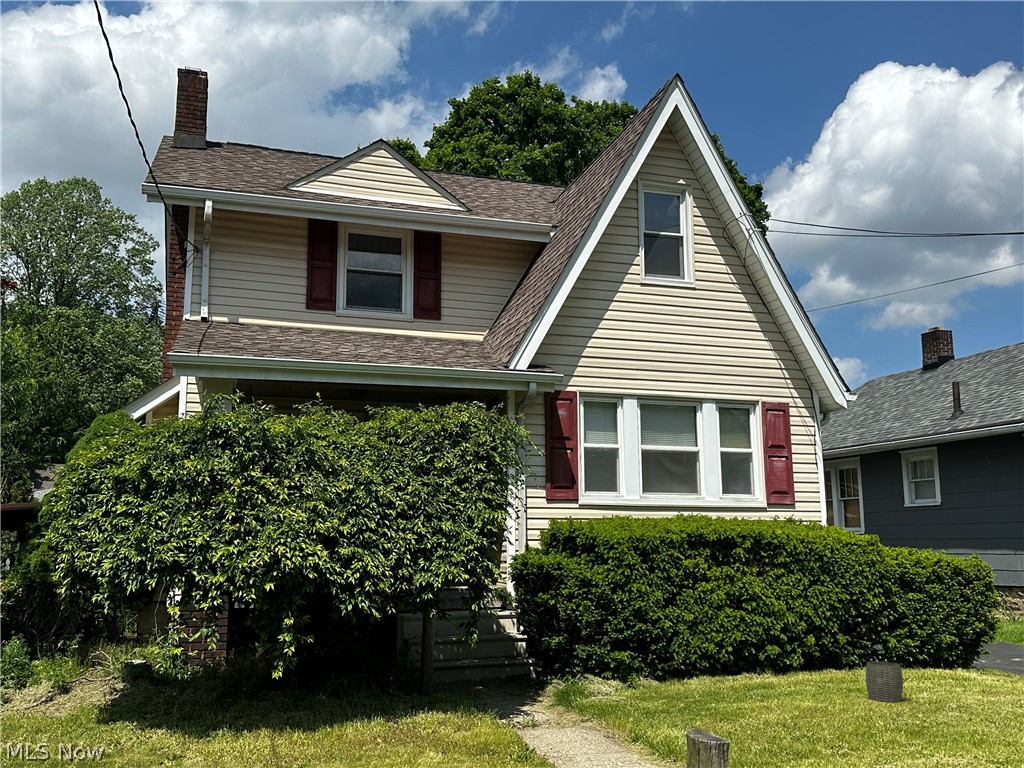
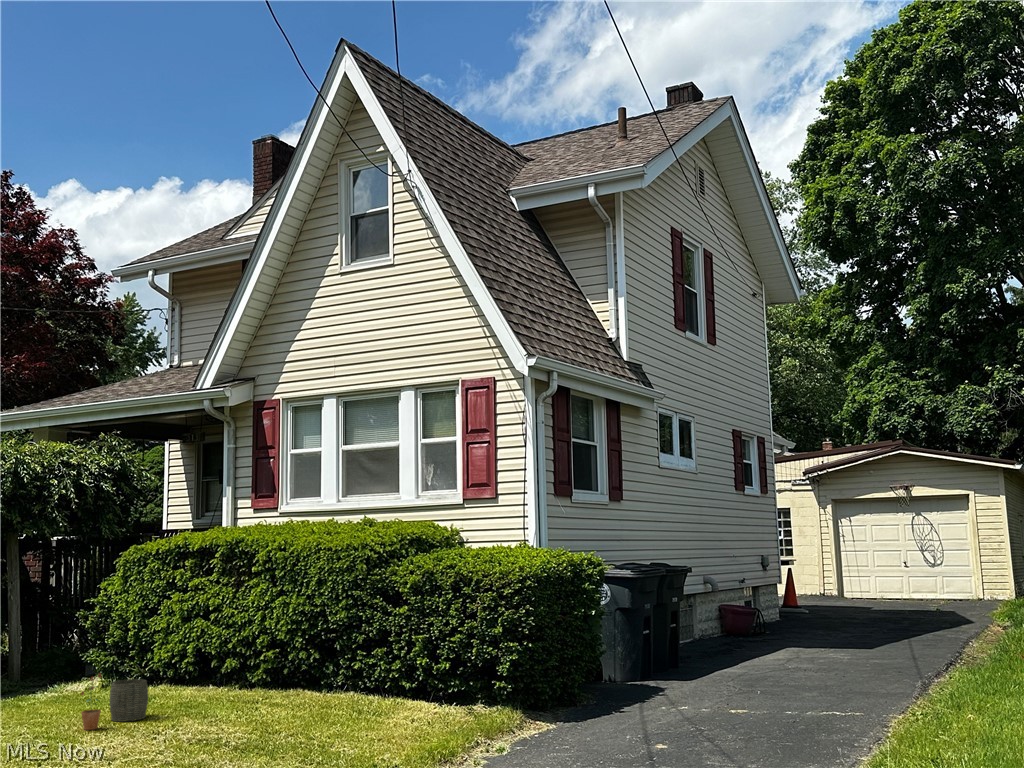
potted plant: none [905,654,936,710] -> present [81,673,101,730]

